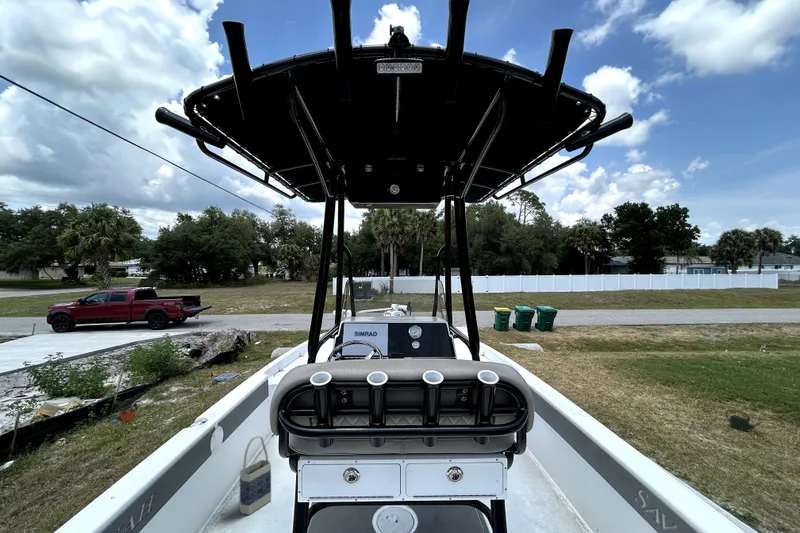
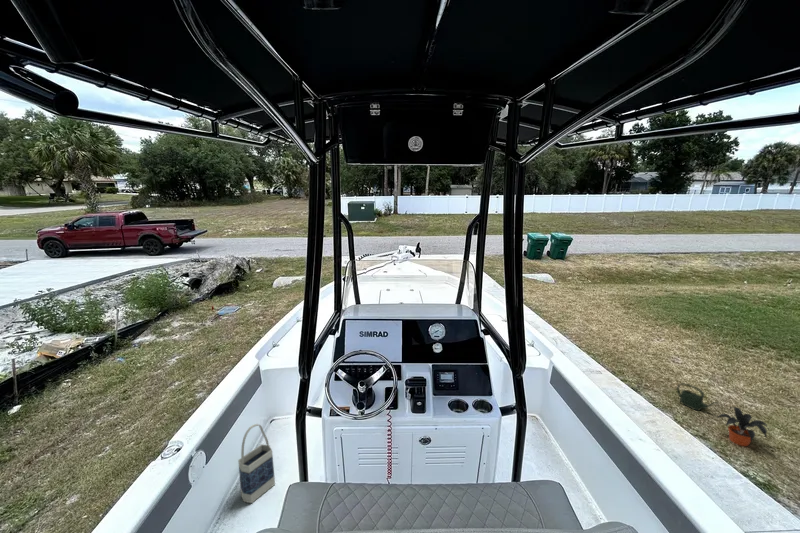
potted plant: present [114,397,142,421] -> present [718,407,767,446]
watering can: present [725,410,761,431] -> present [677,383,717,410]

